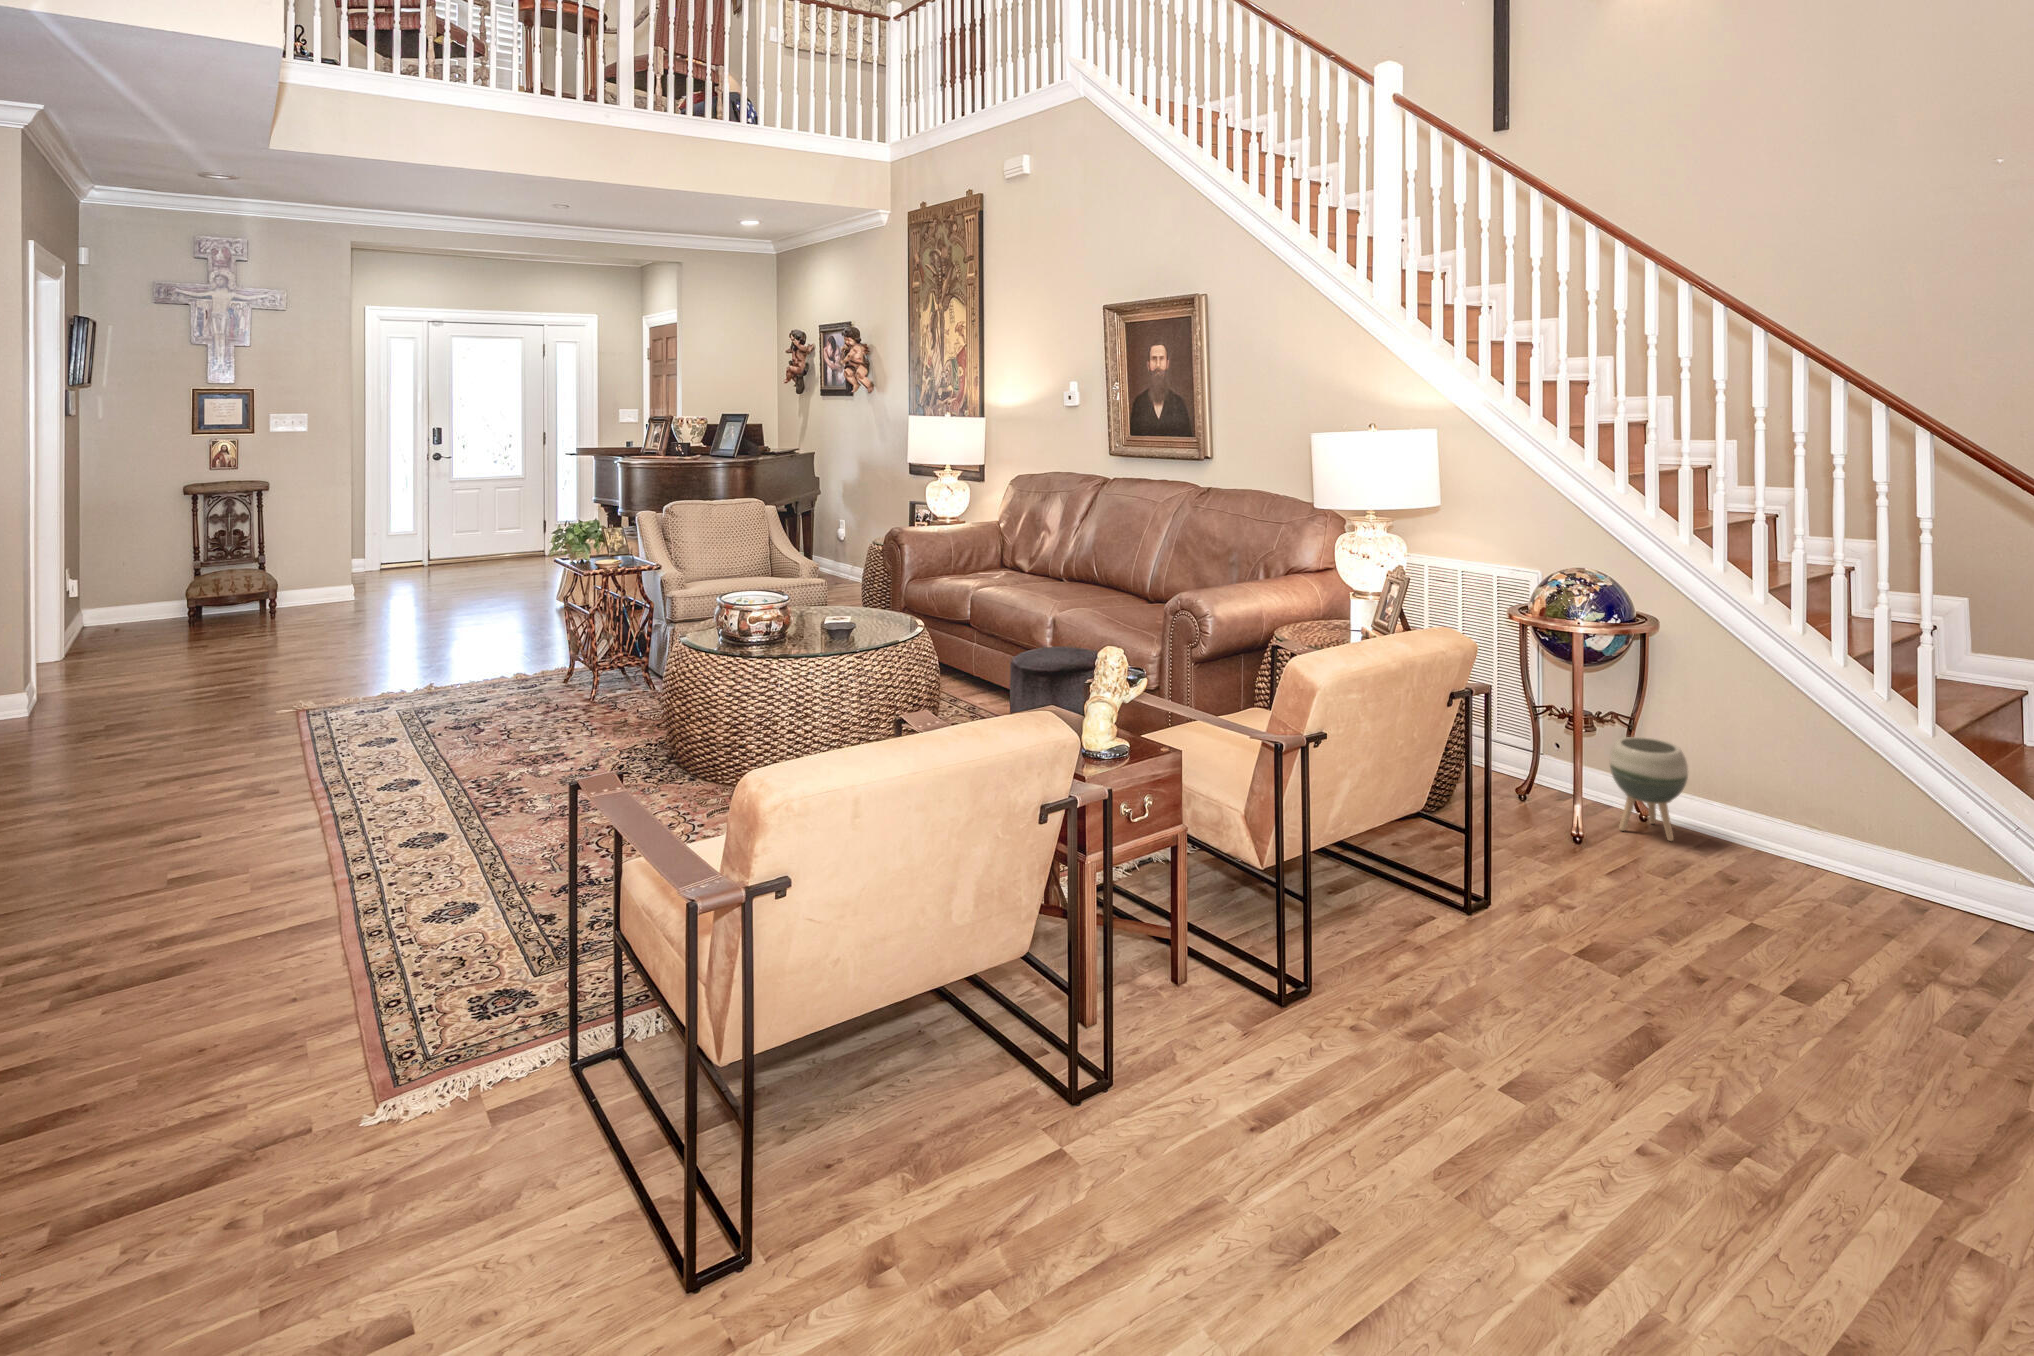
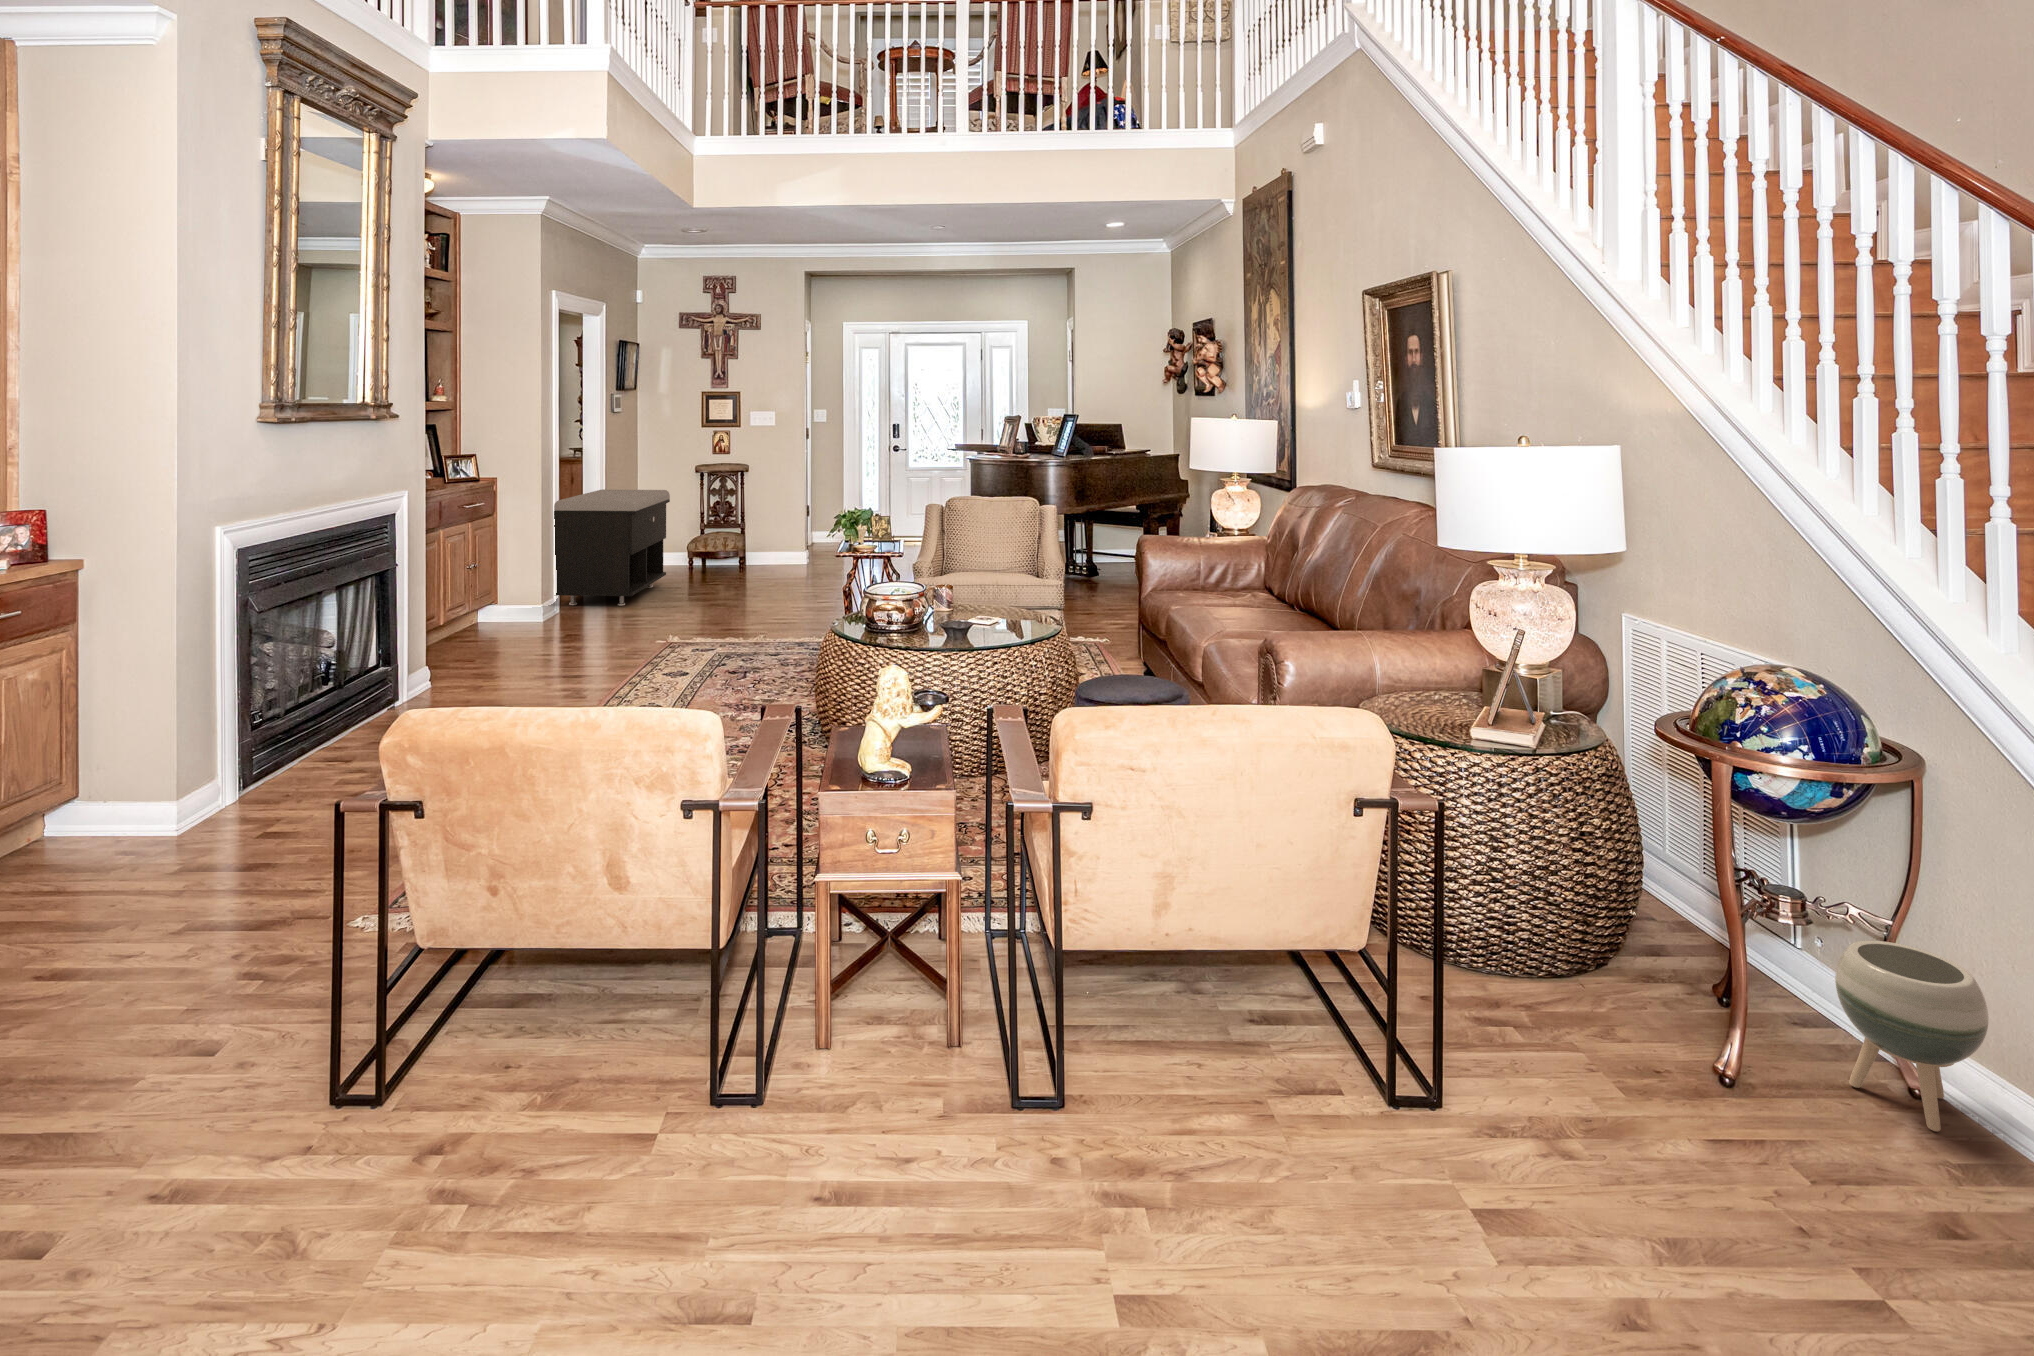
storage bench: none [38,529,194,704] -> present [554,489,670,606]

